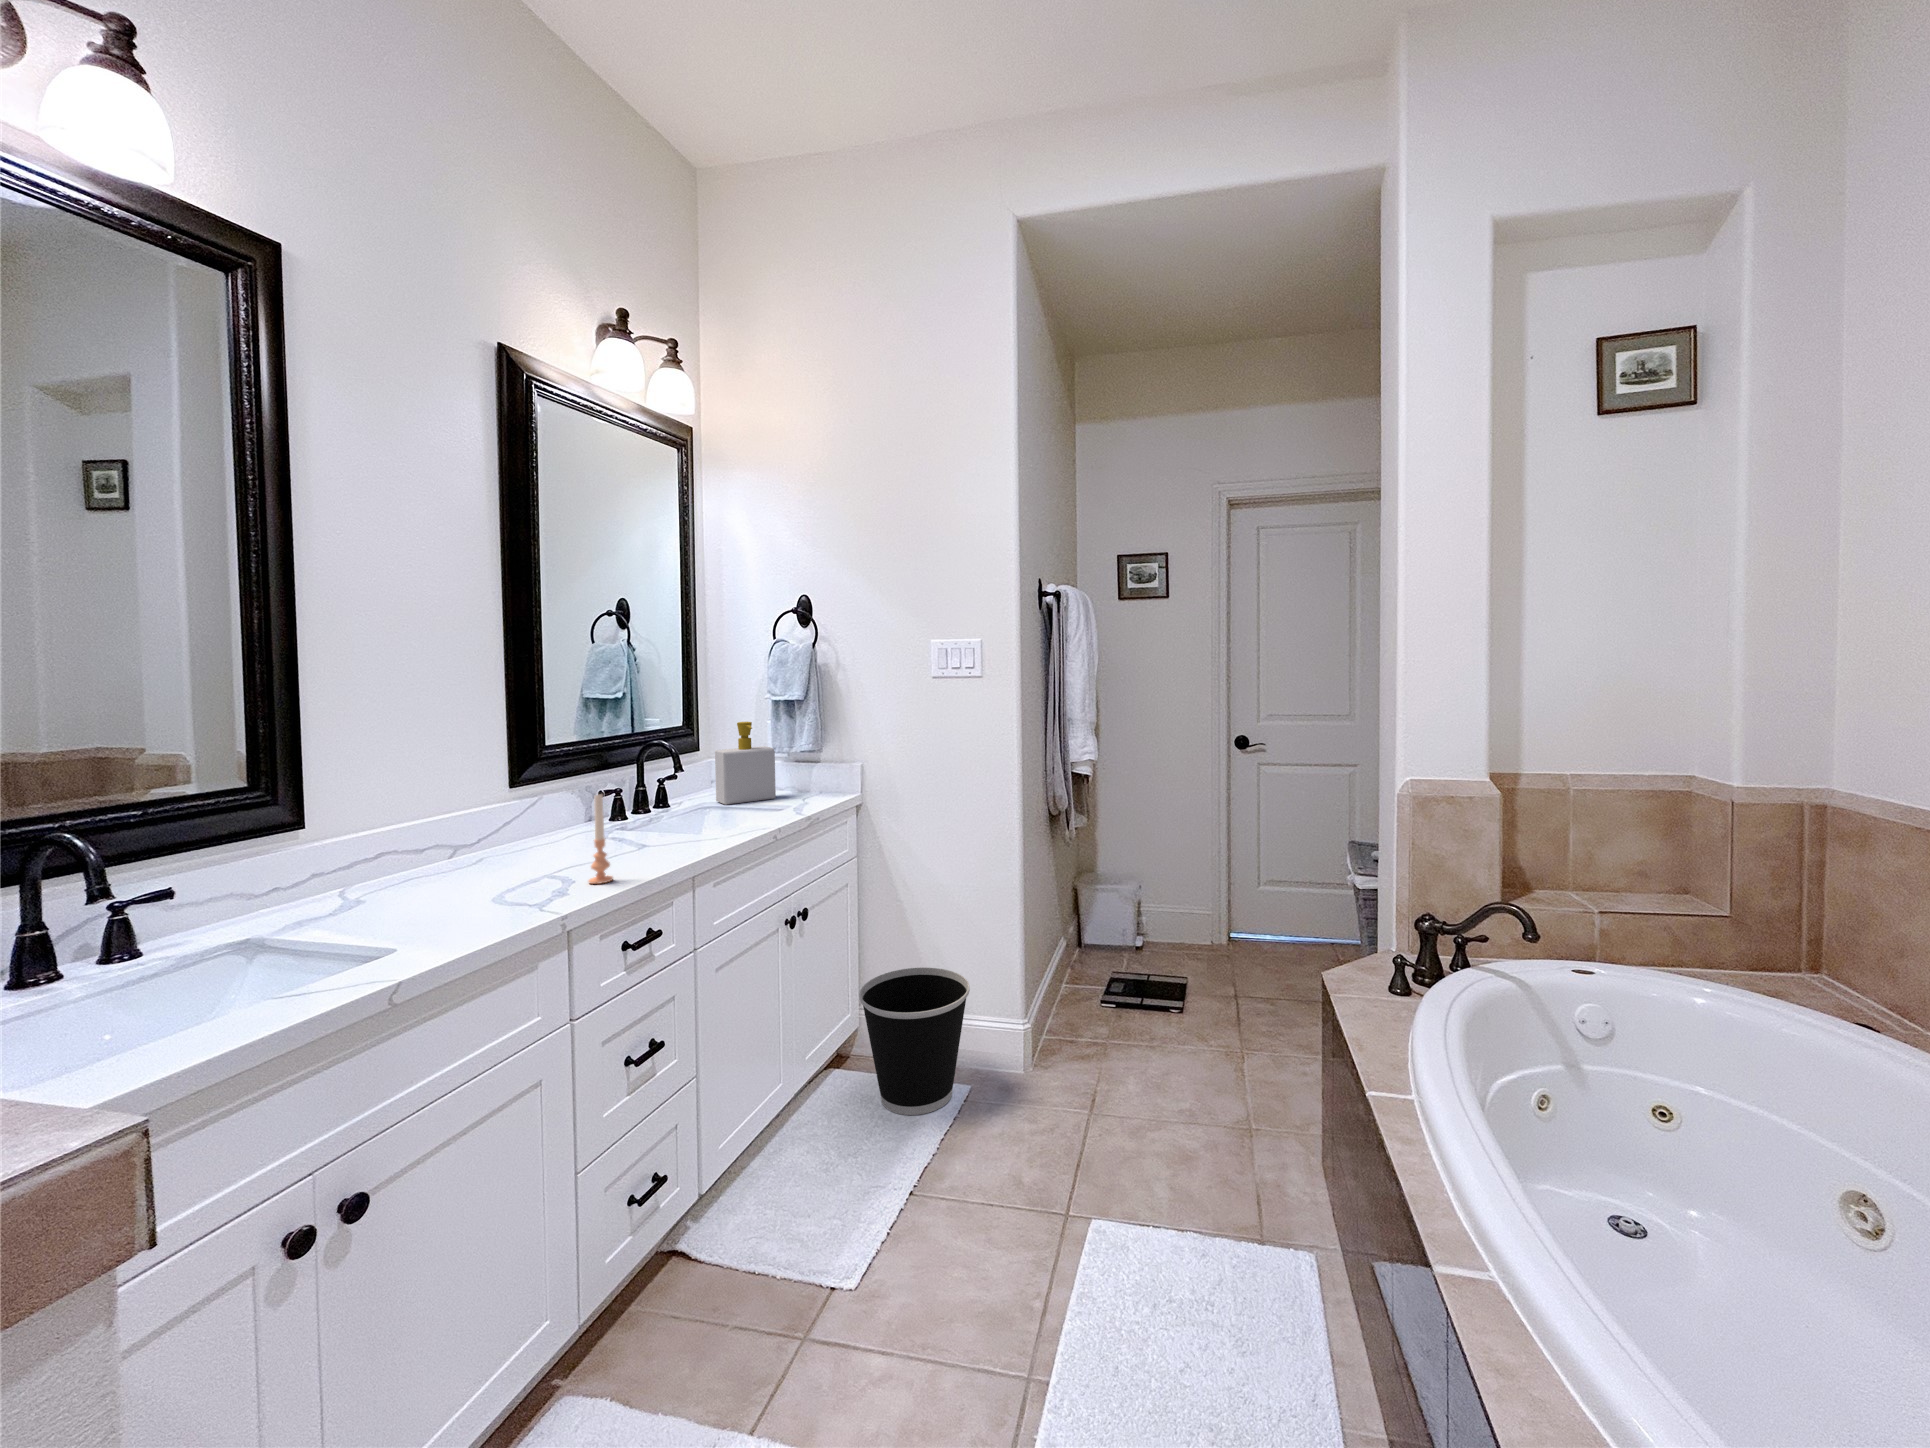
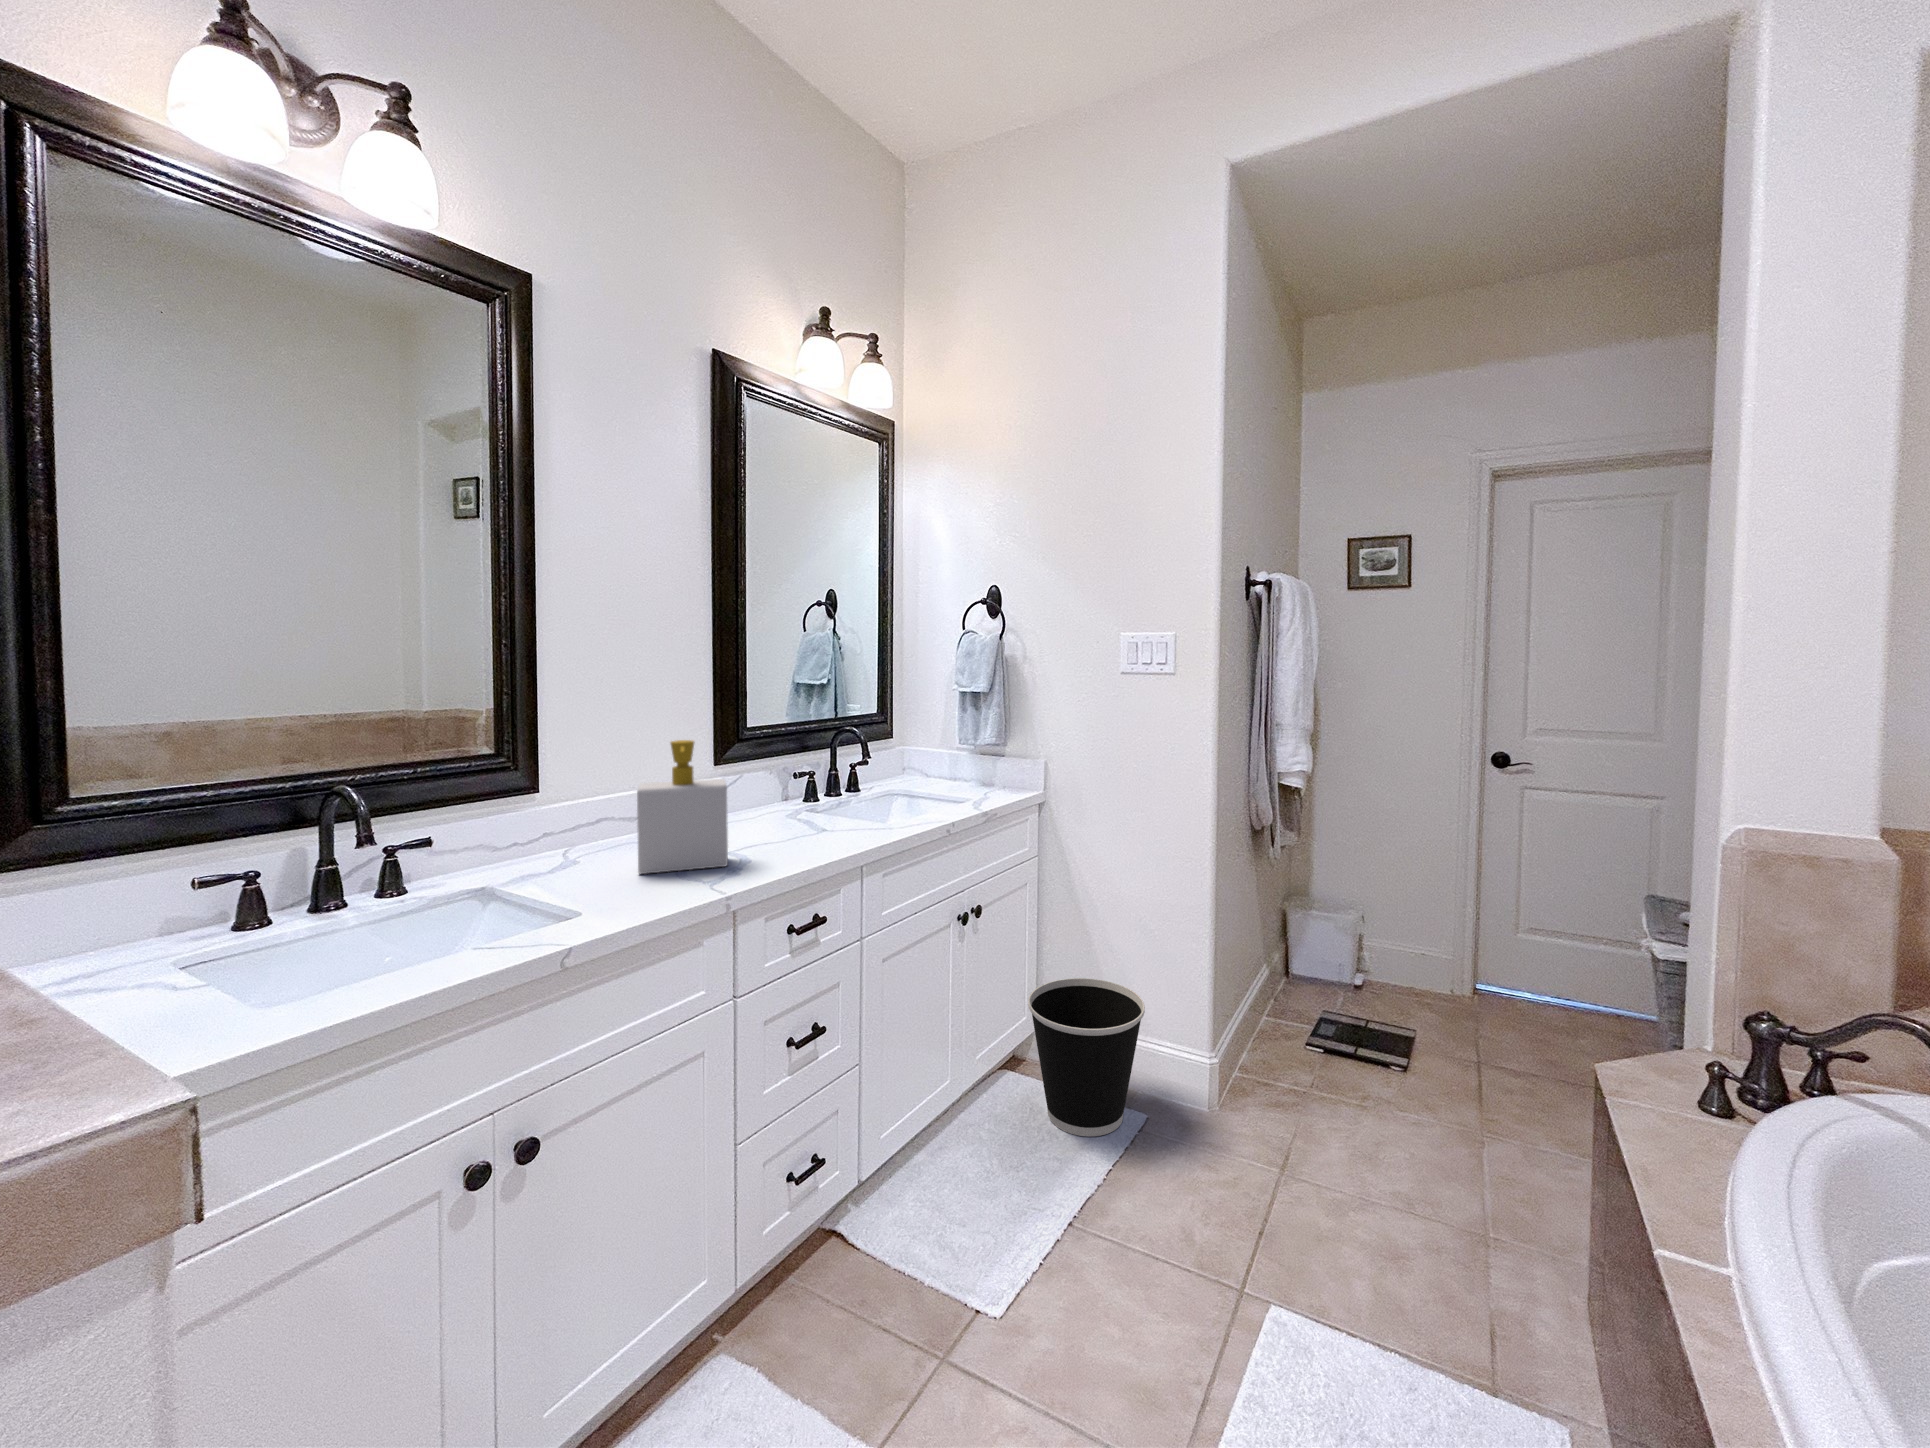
soap bottle: present [715,722,776,805] -> present [637,740,728,874]
candle: present [589,794,613,884] -> none [761,777,783,865]

